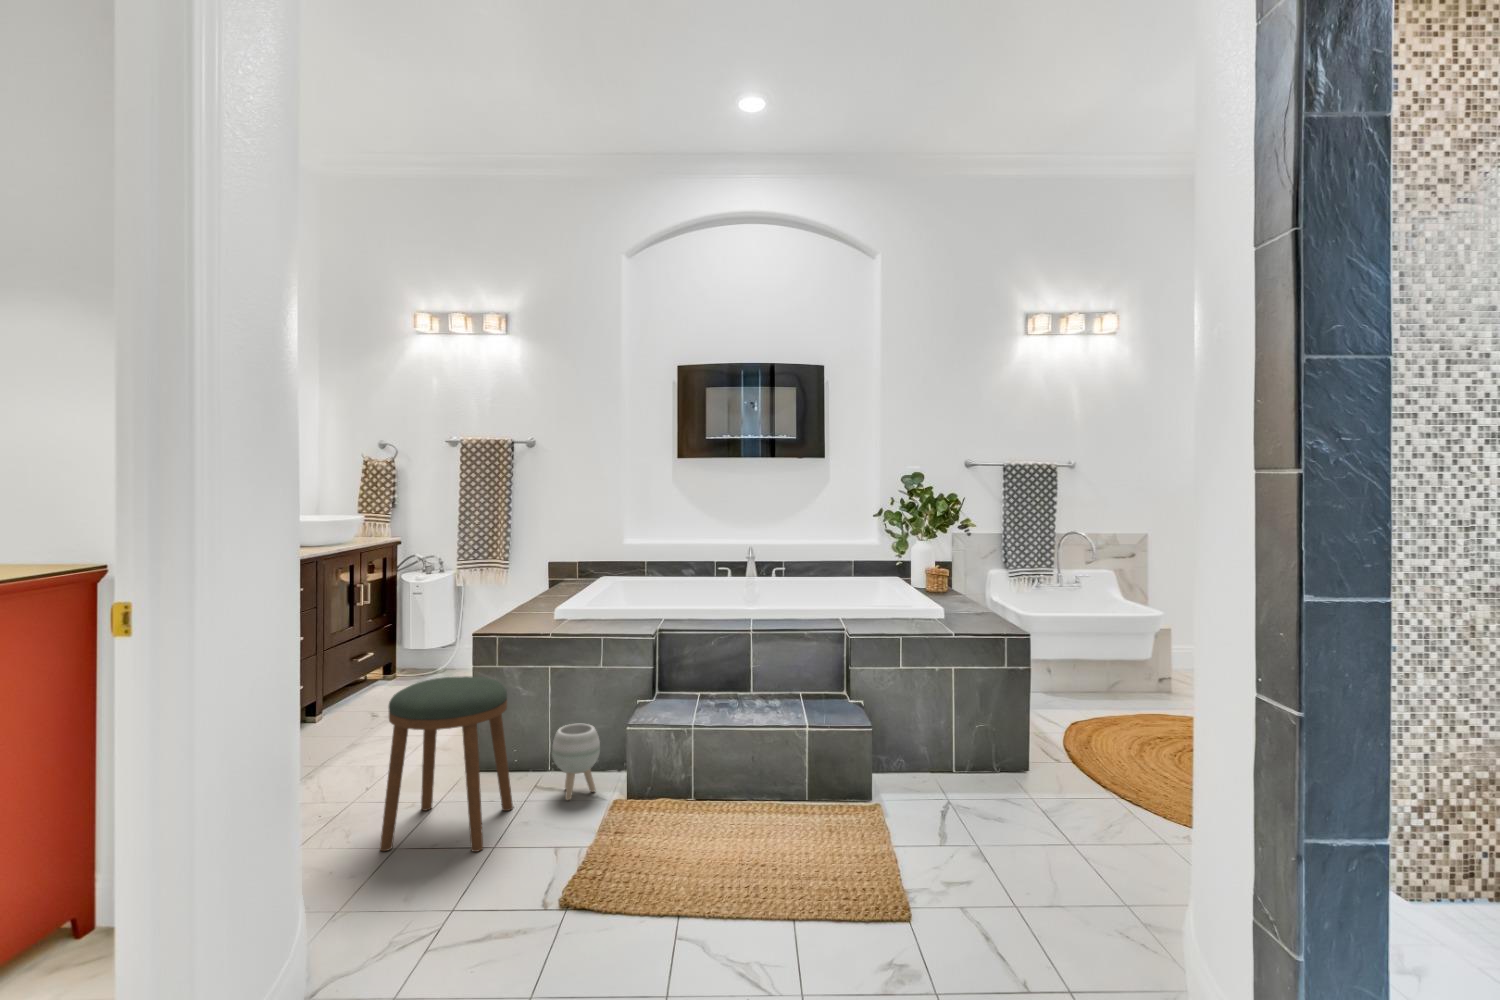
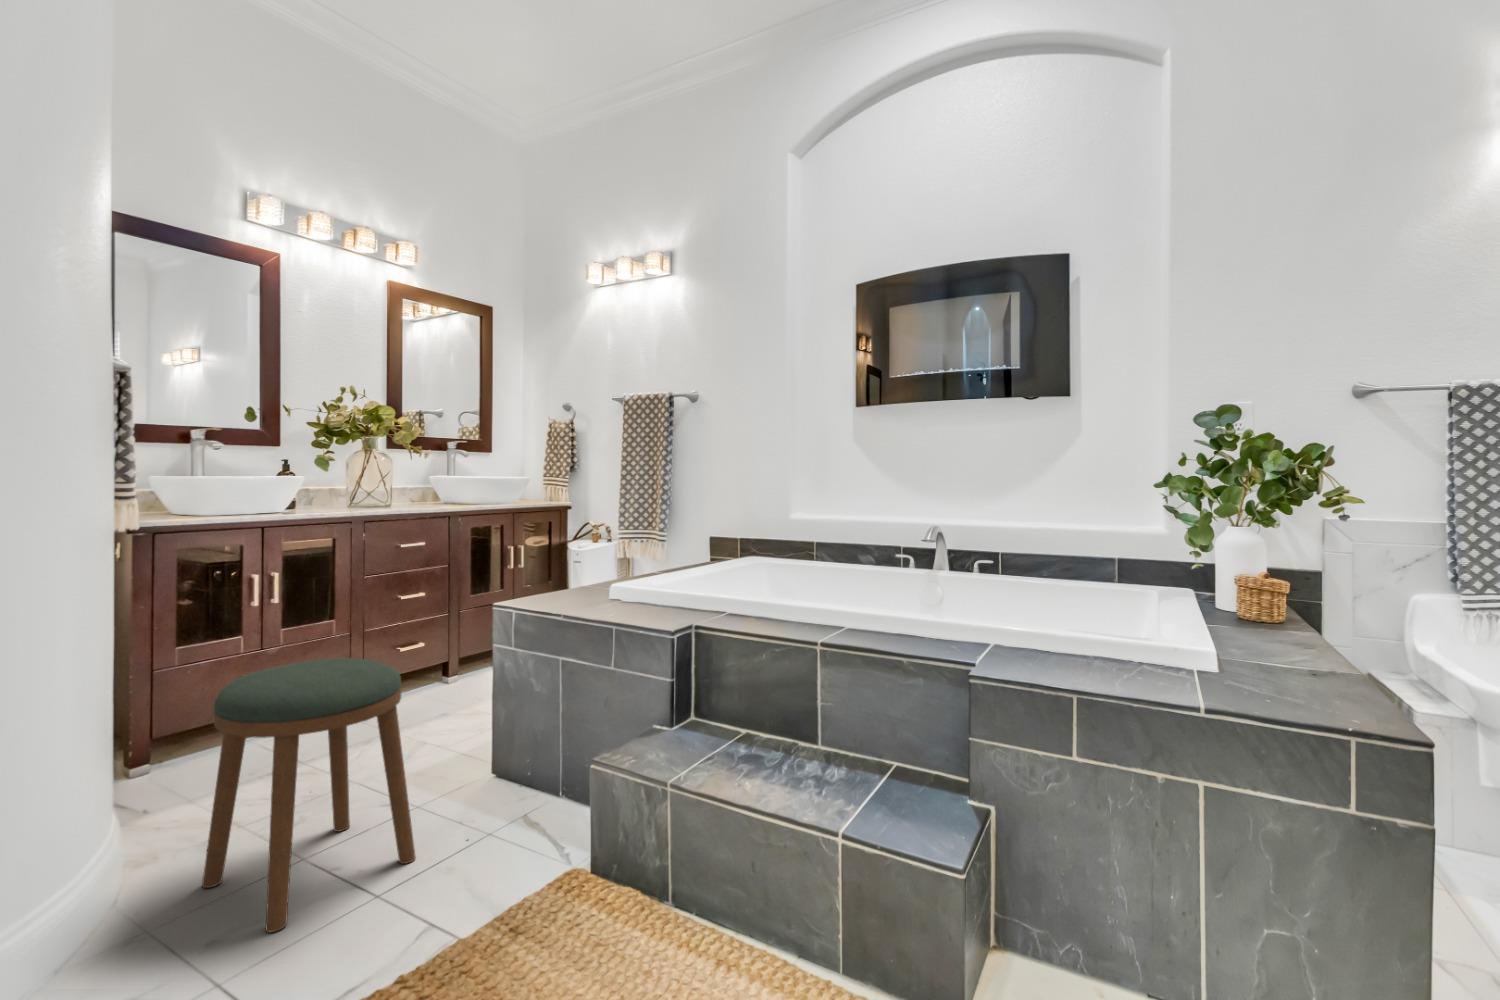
planter: present [552,724,600,800] -> none [471,752,546,870]

